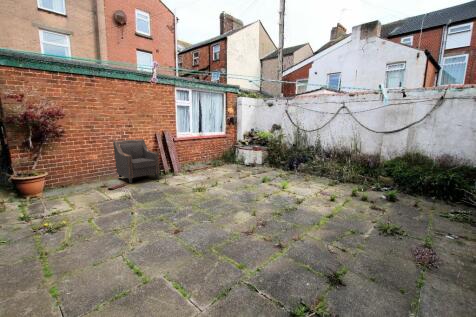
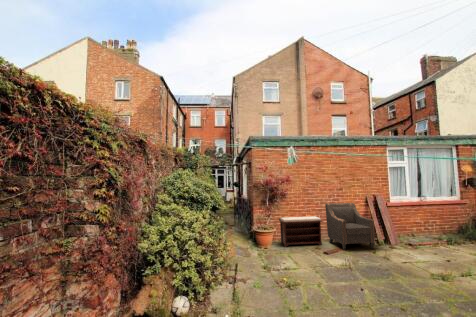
bench: none [53,155,109,191] -> present [279,216,322,247]

